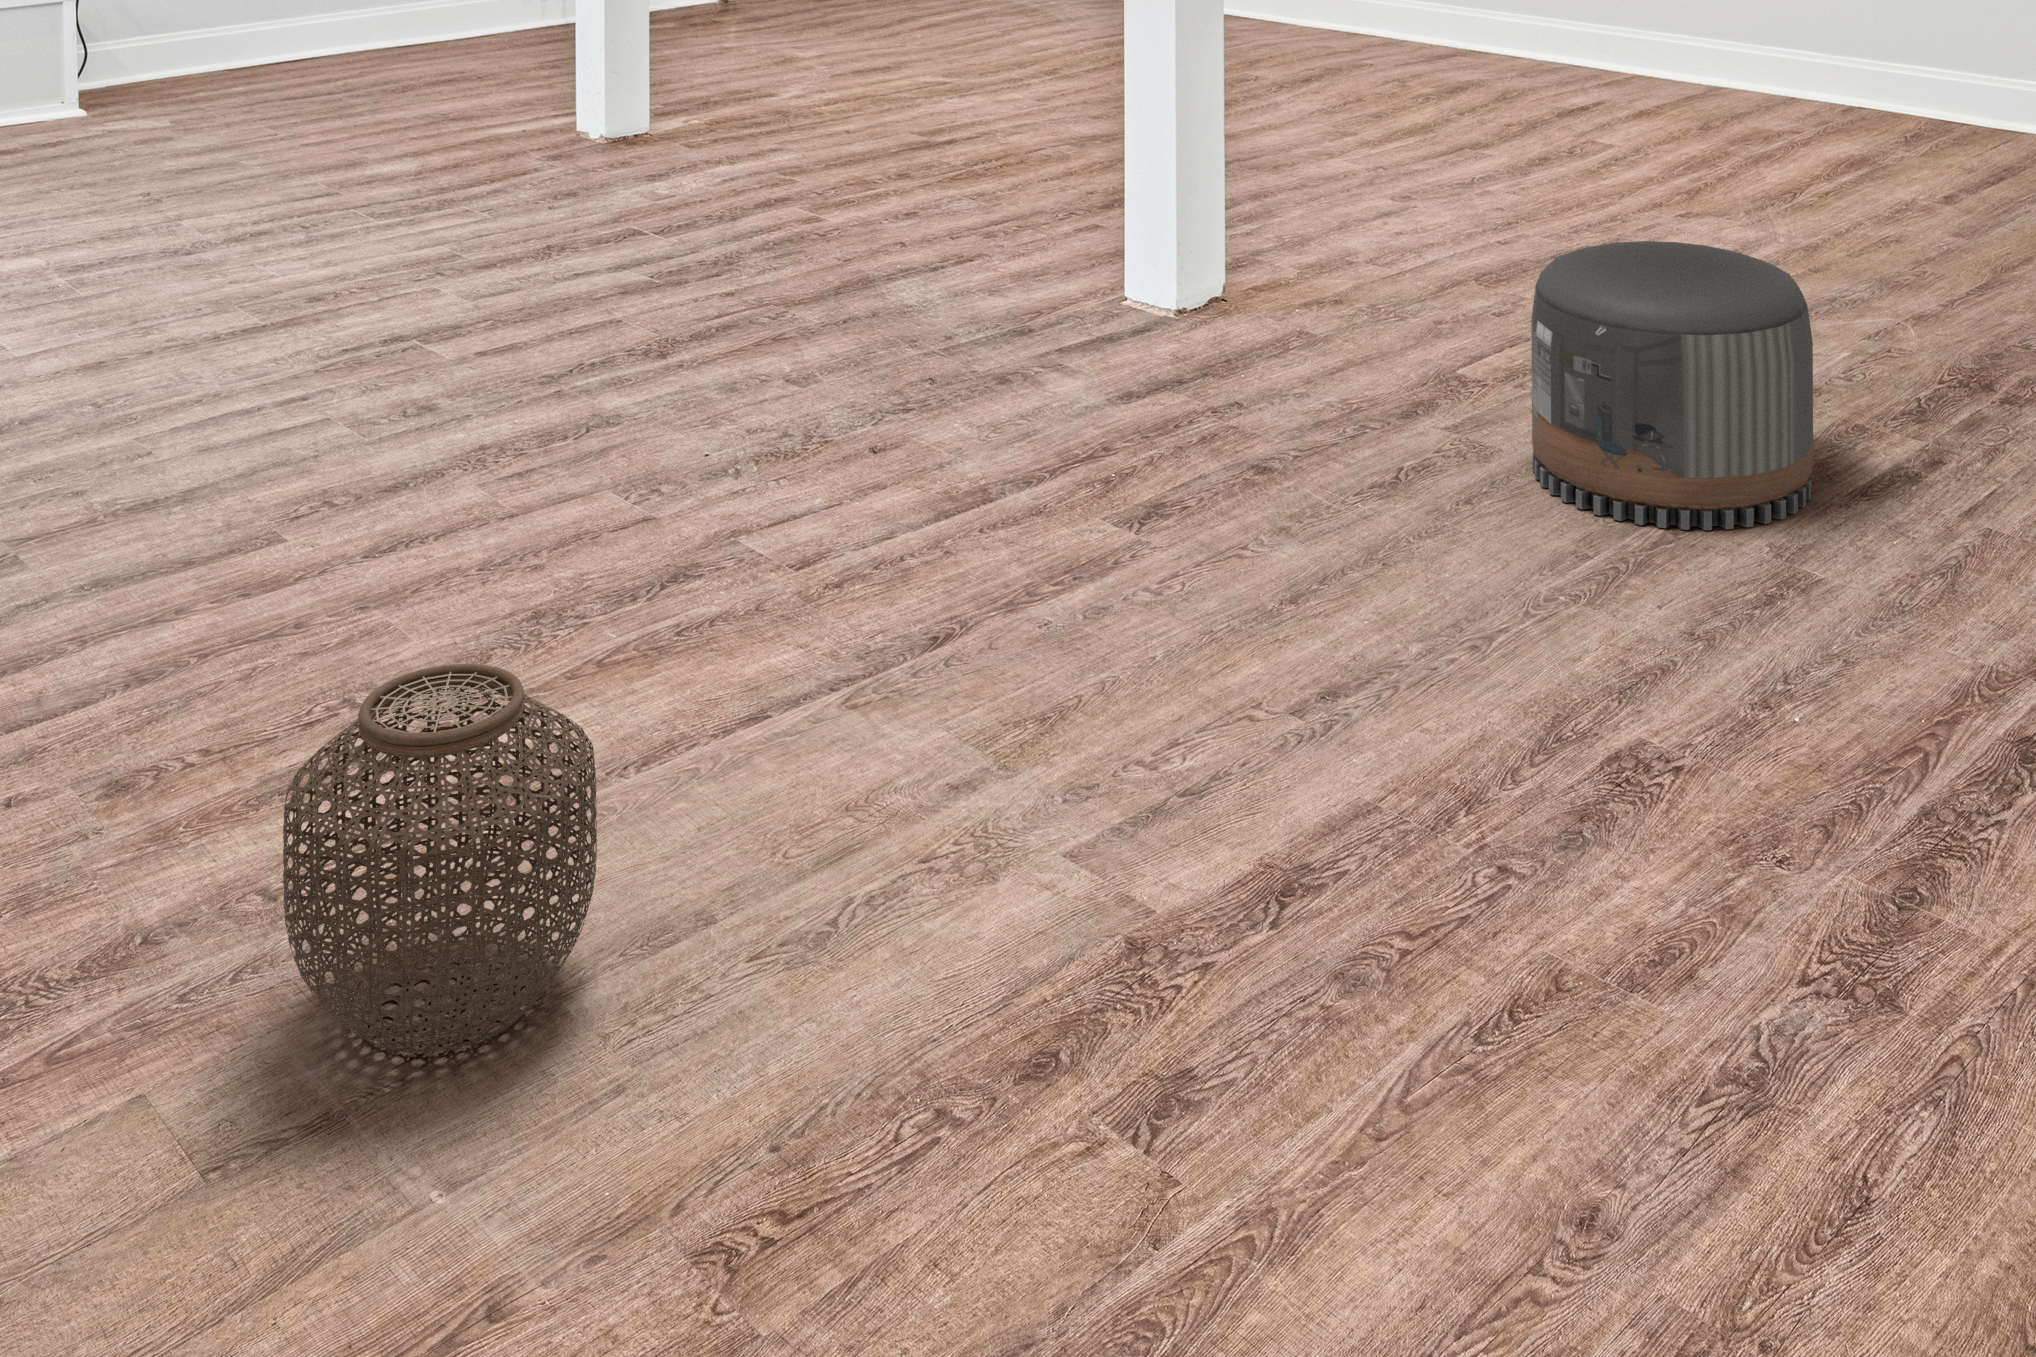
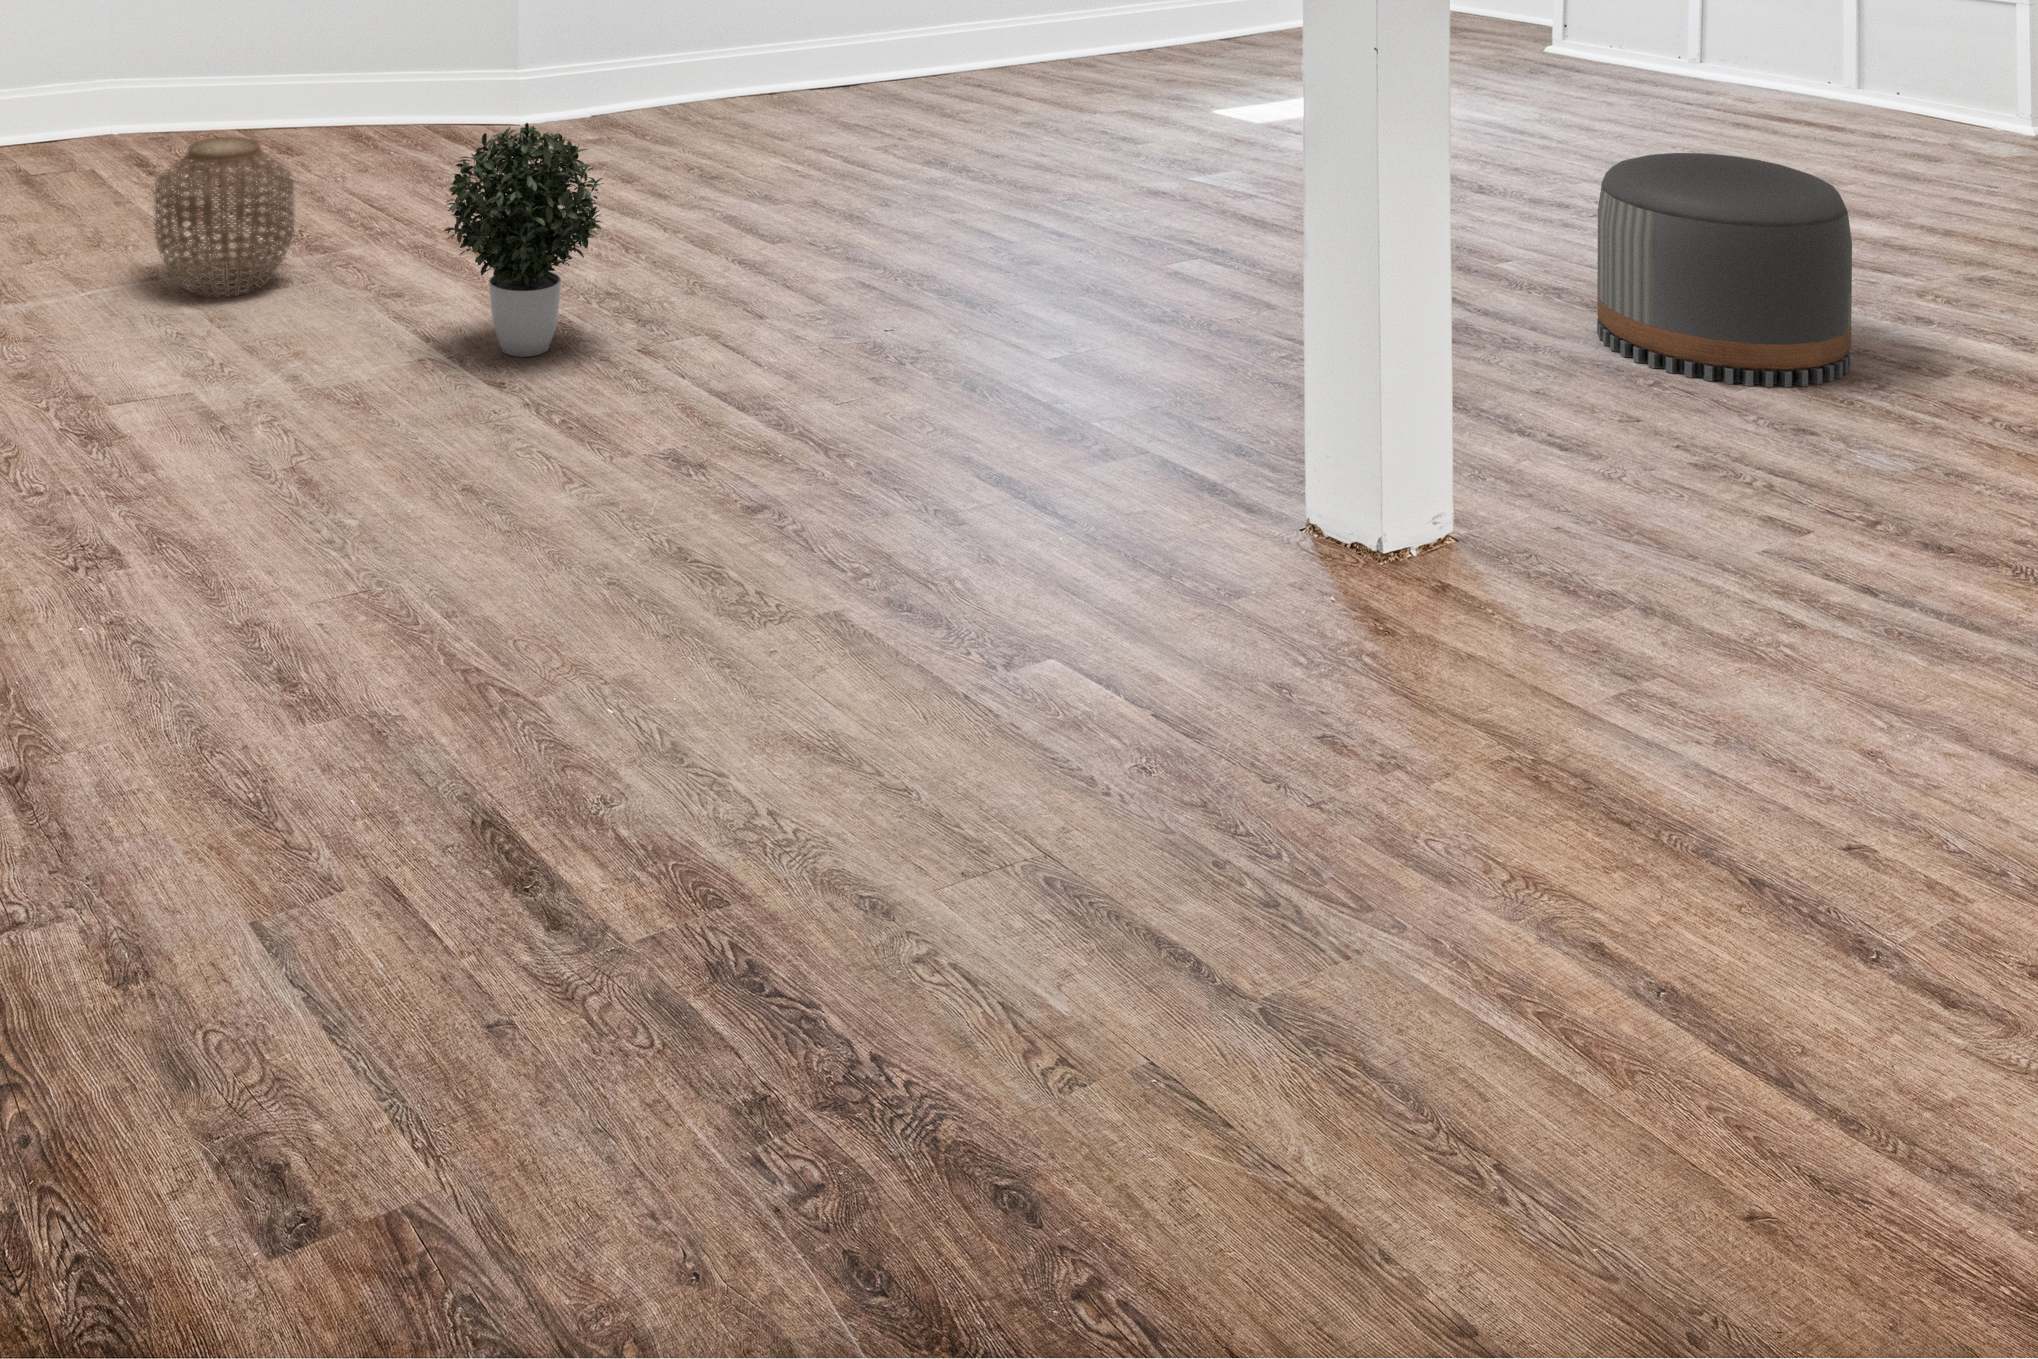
pouf: present [1531,241,1813,530] -> present [1597,153,1852,387]
potted plant: none [675,323,912,670] -> present [444,123,604,357]

